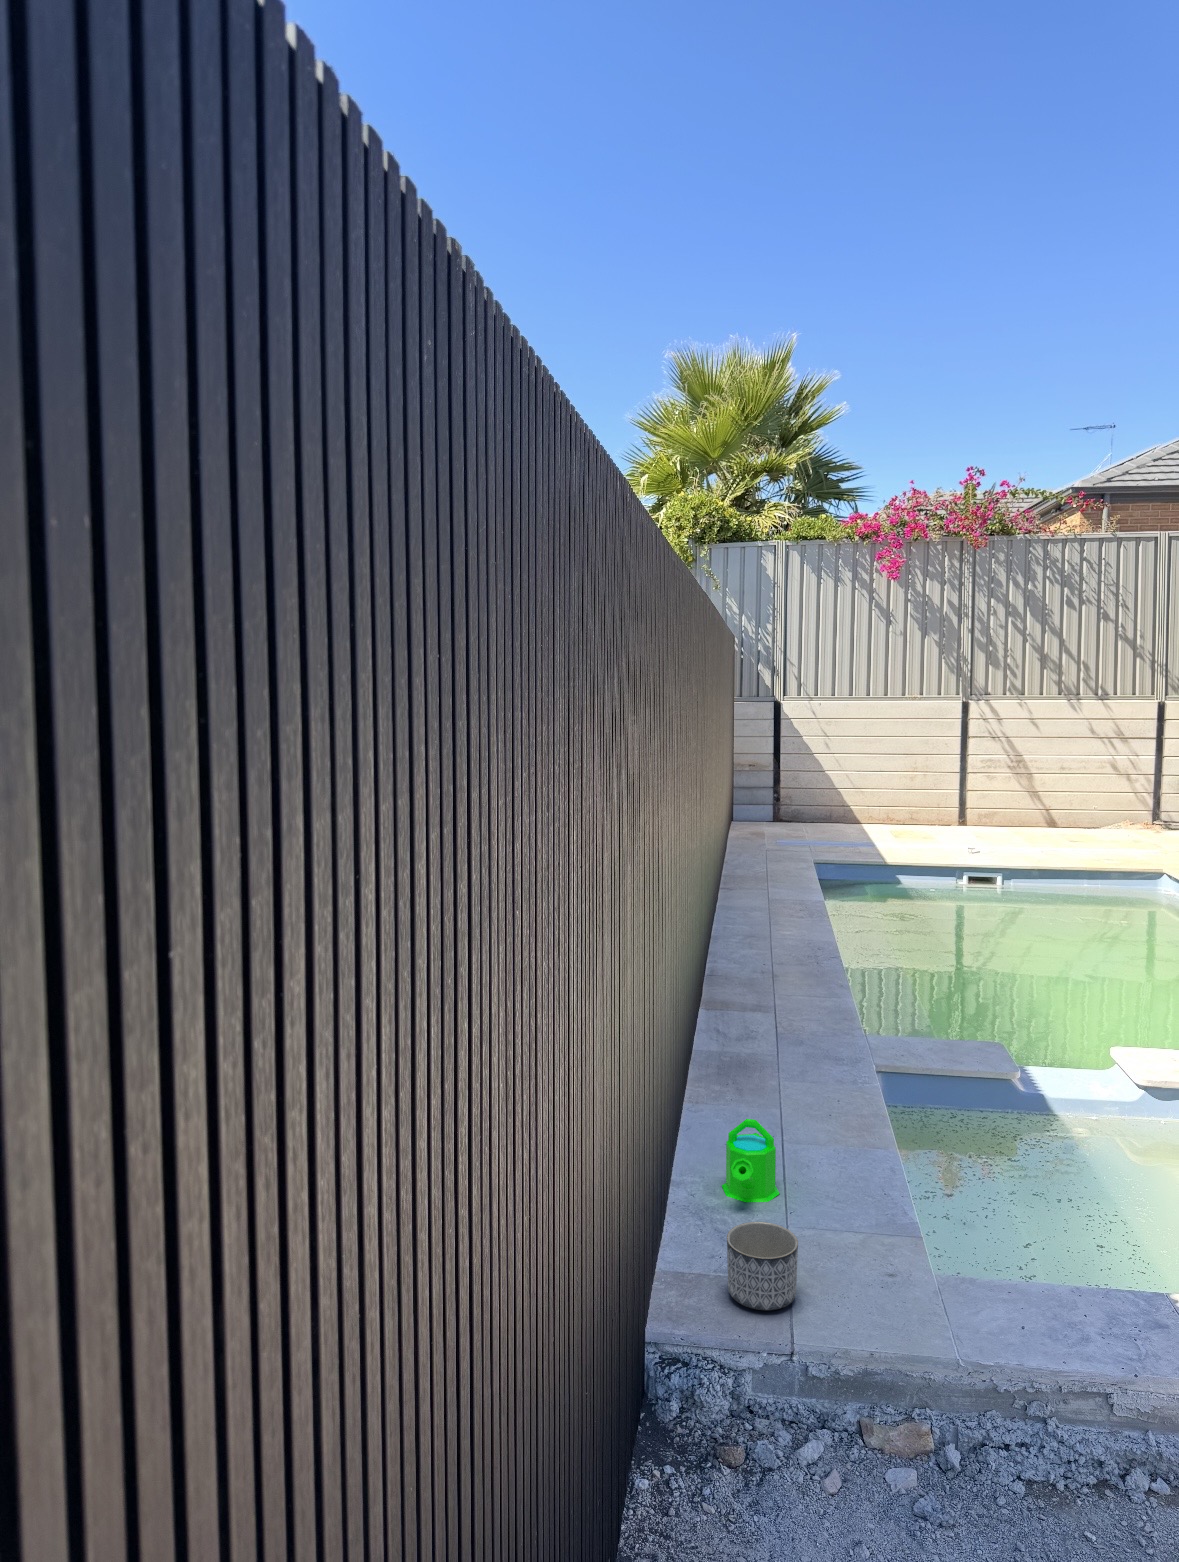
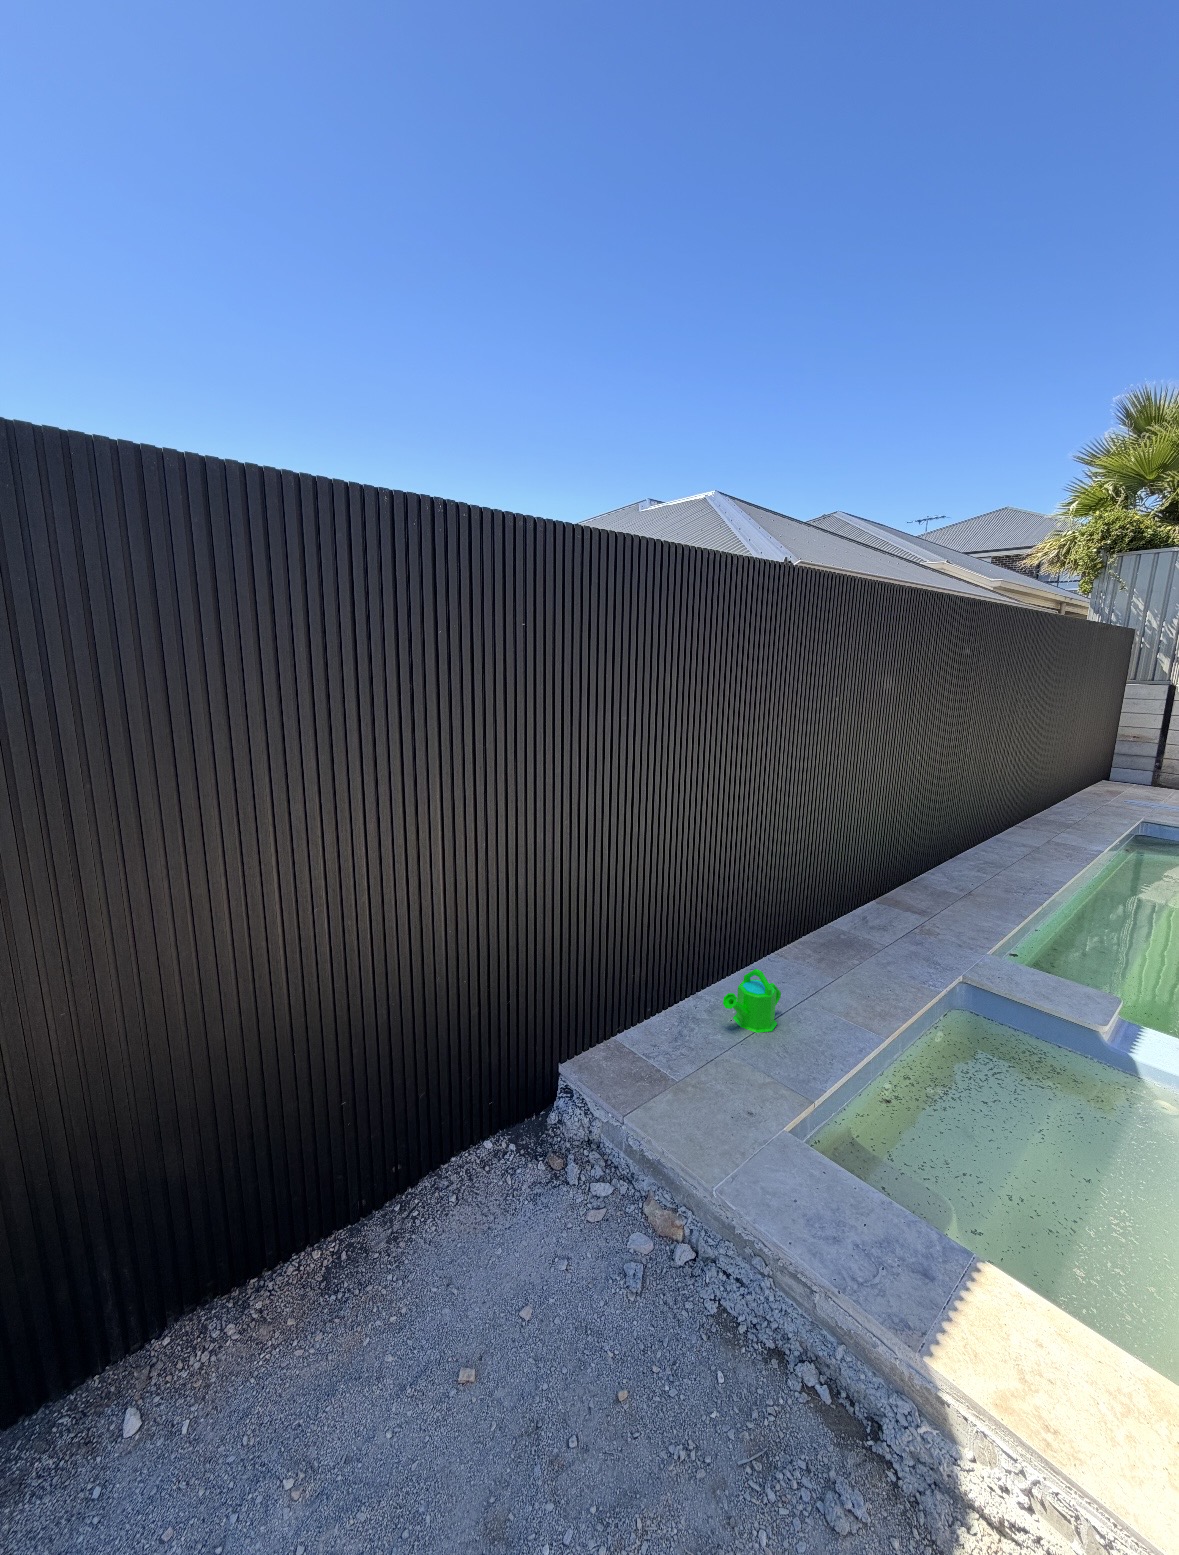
planter: present [727,1222,798,1310] -> none [636,1028,688,1095]

